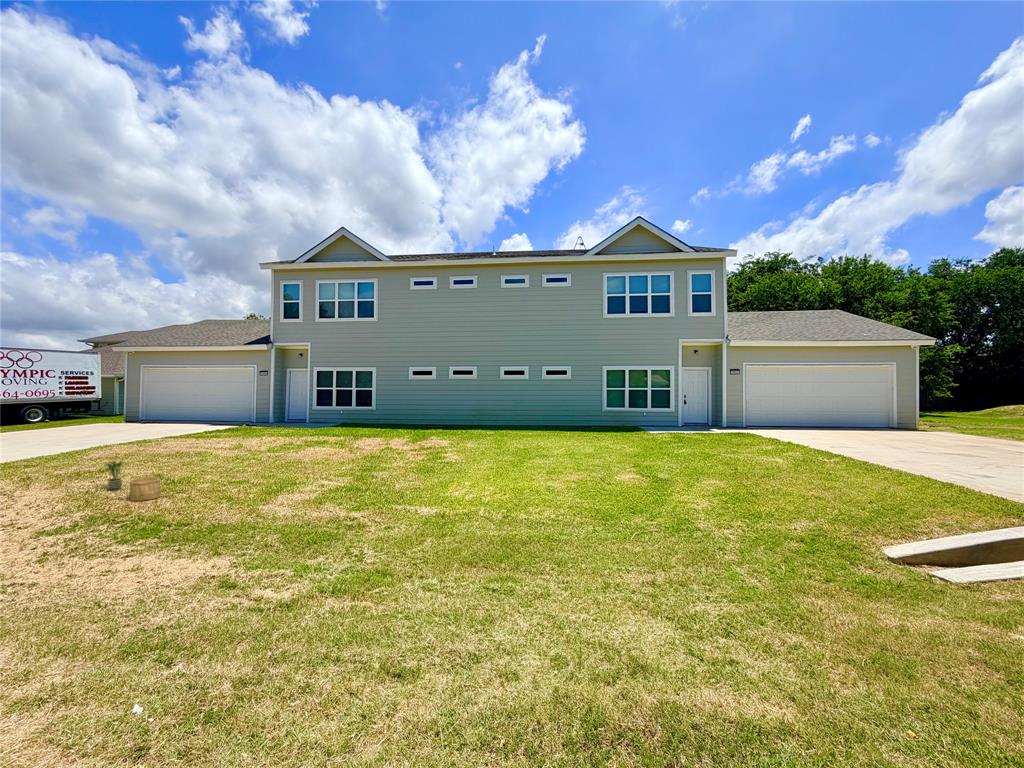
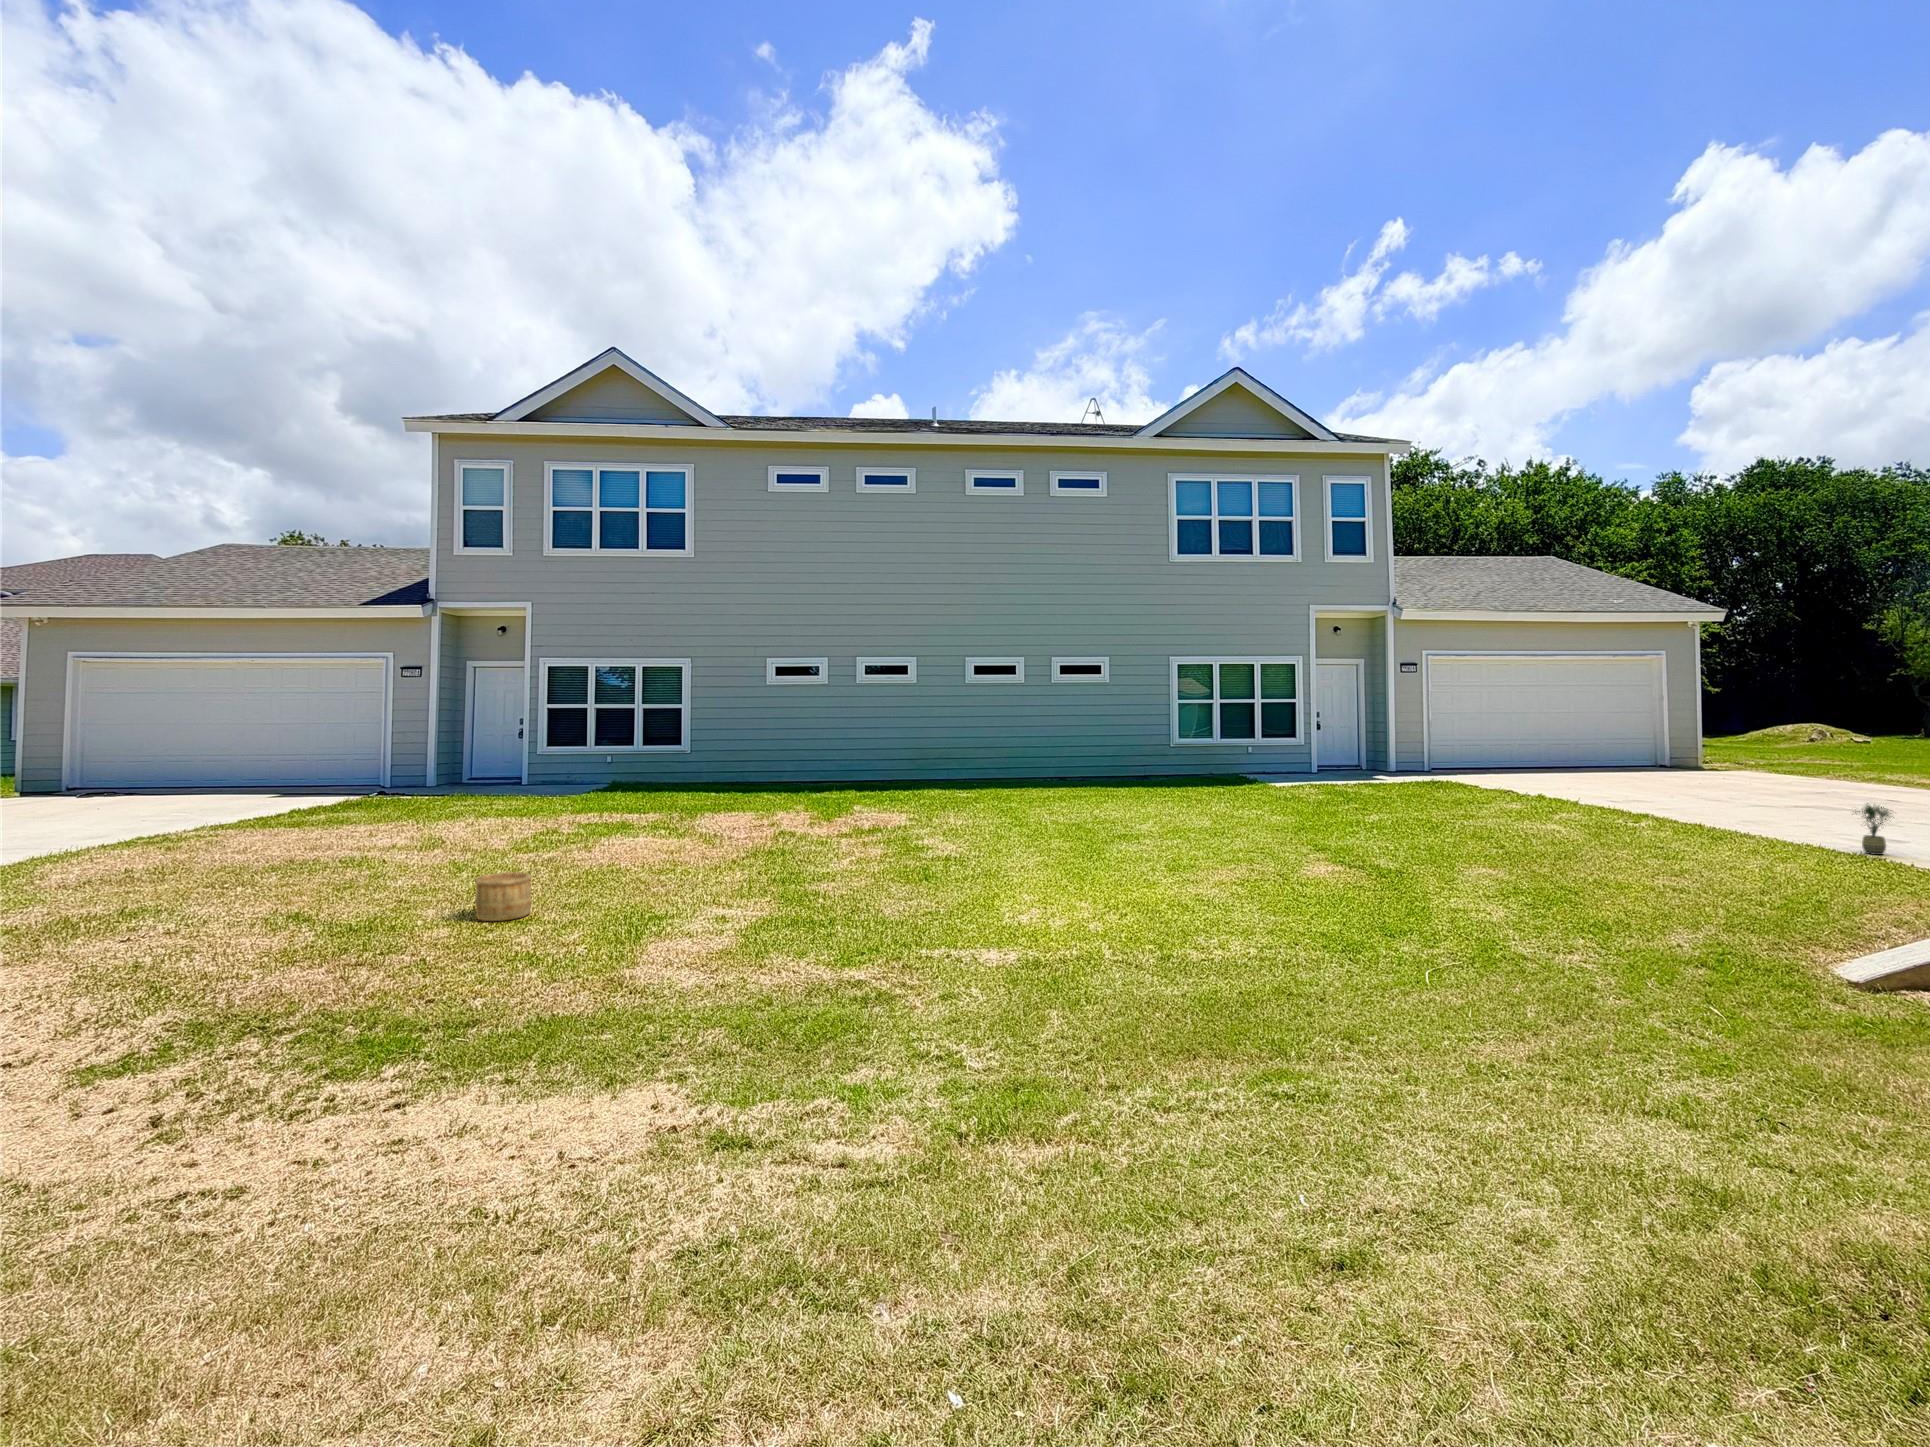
potted plant: present [105,461,123,490] -> present [1855,803,1894,855]

